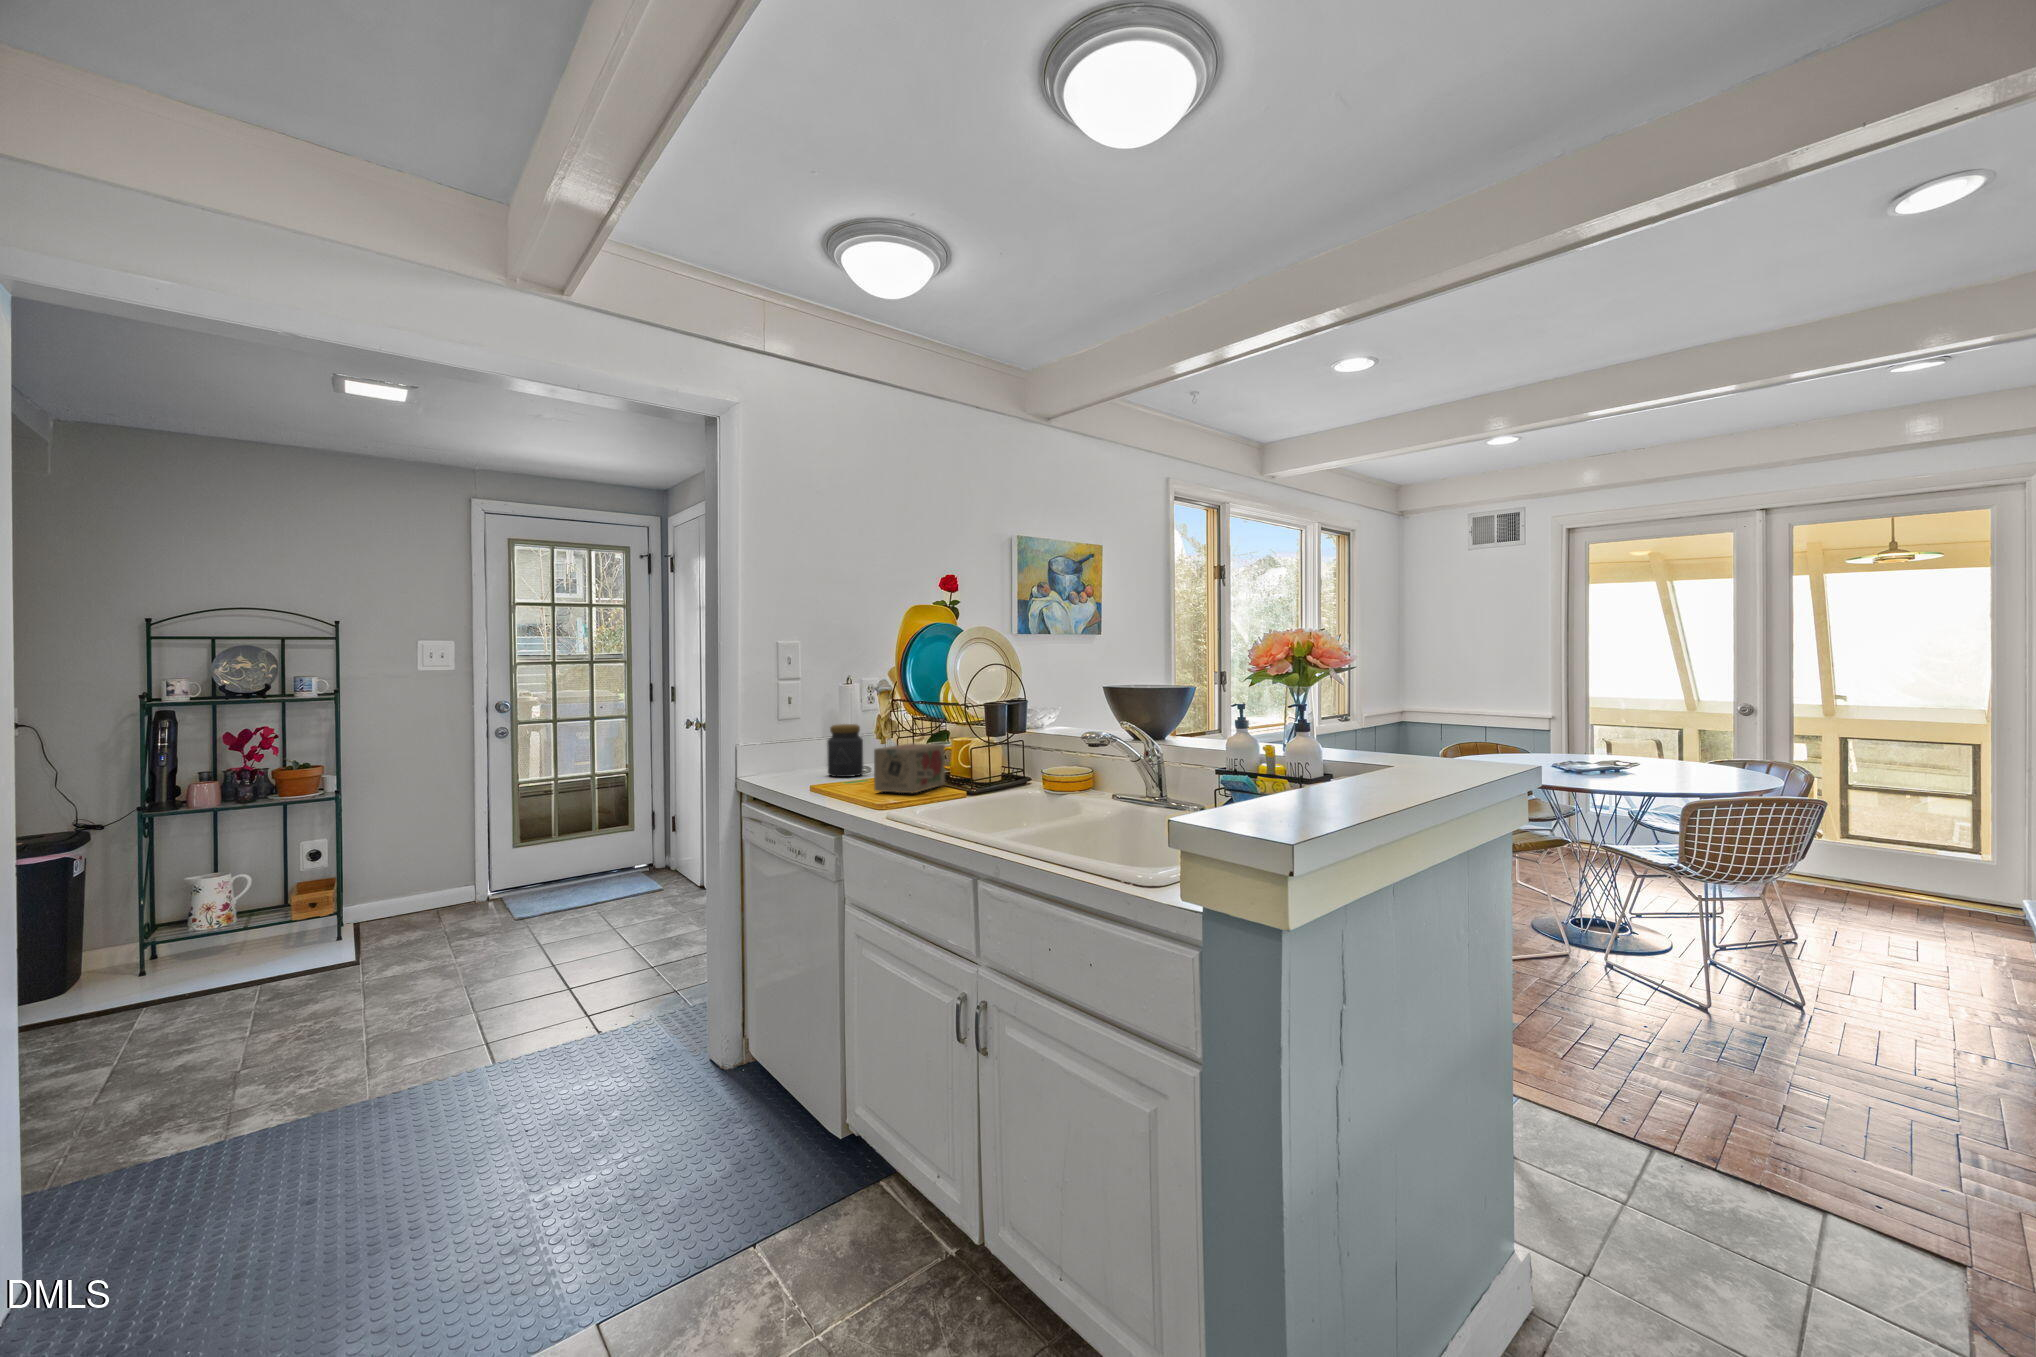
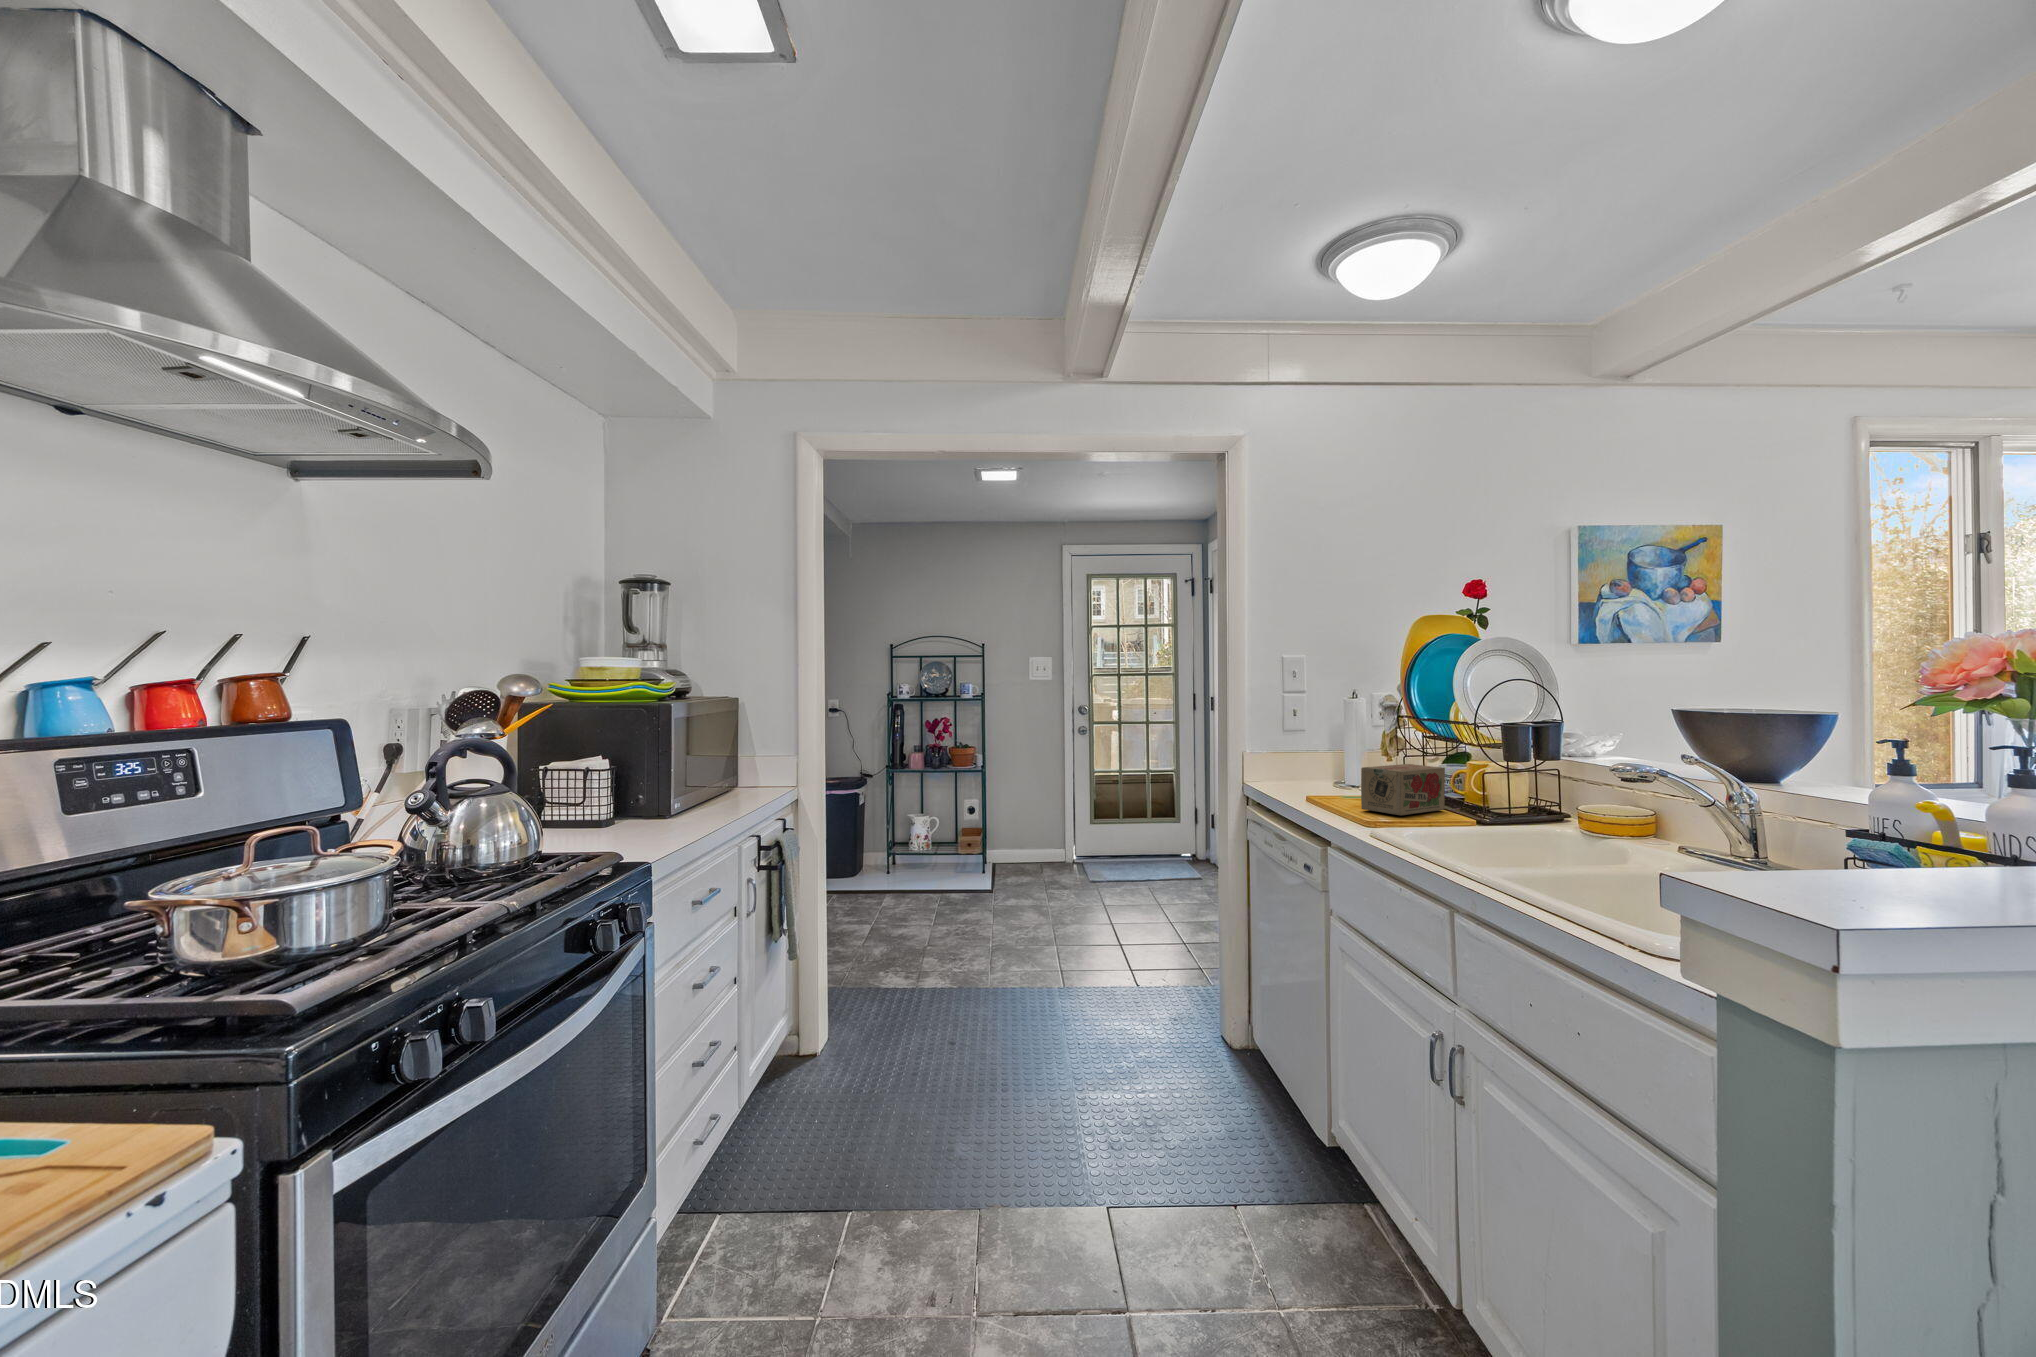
jar: present [827,724,863,777] -> none [1331,739,1368,792]

